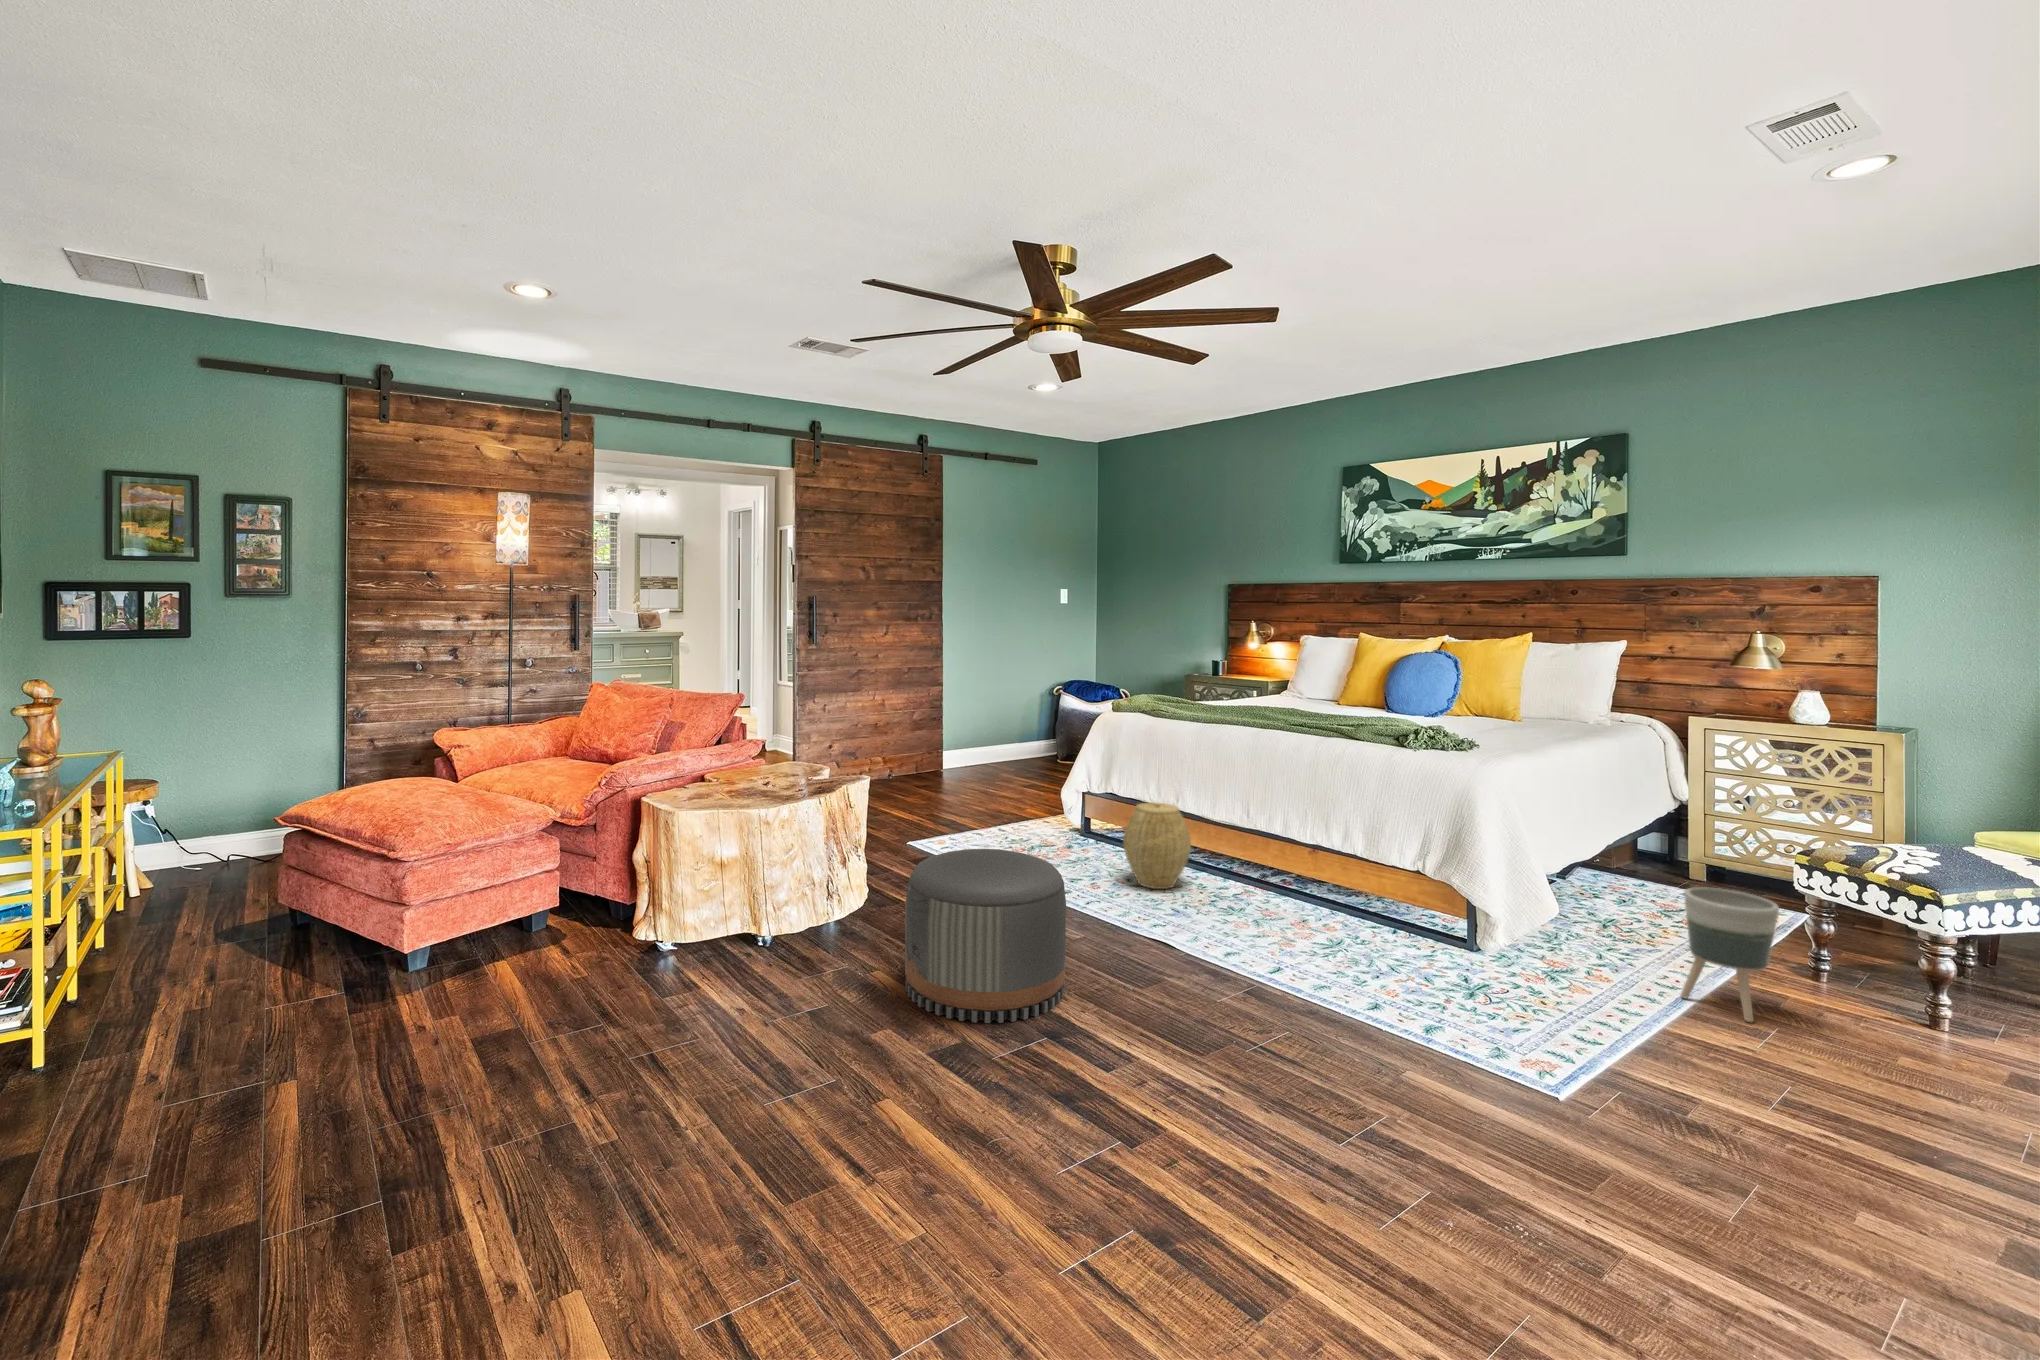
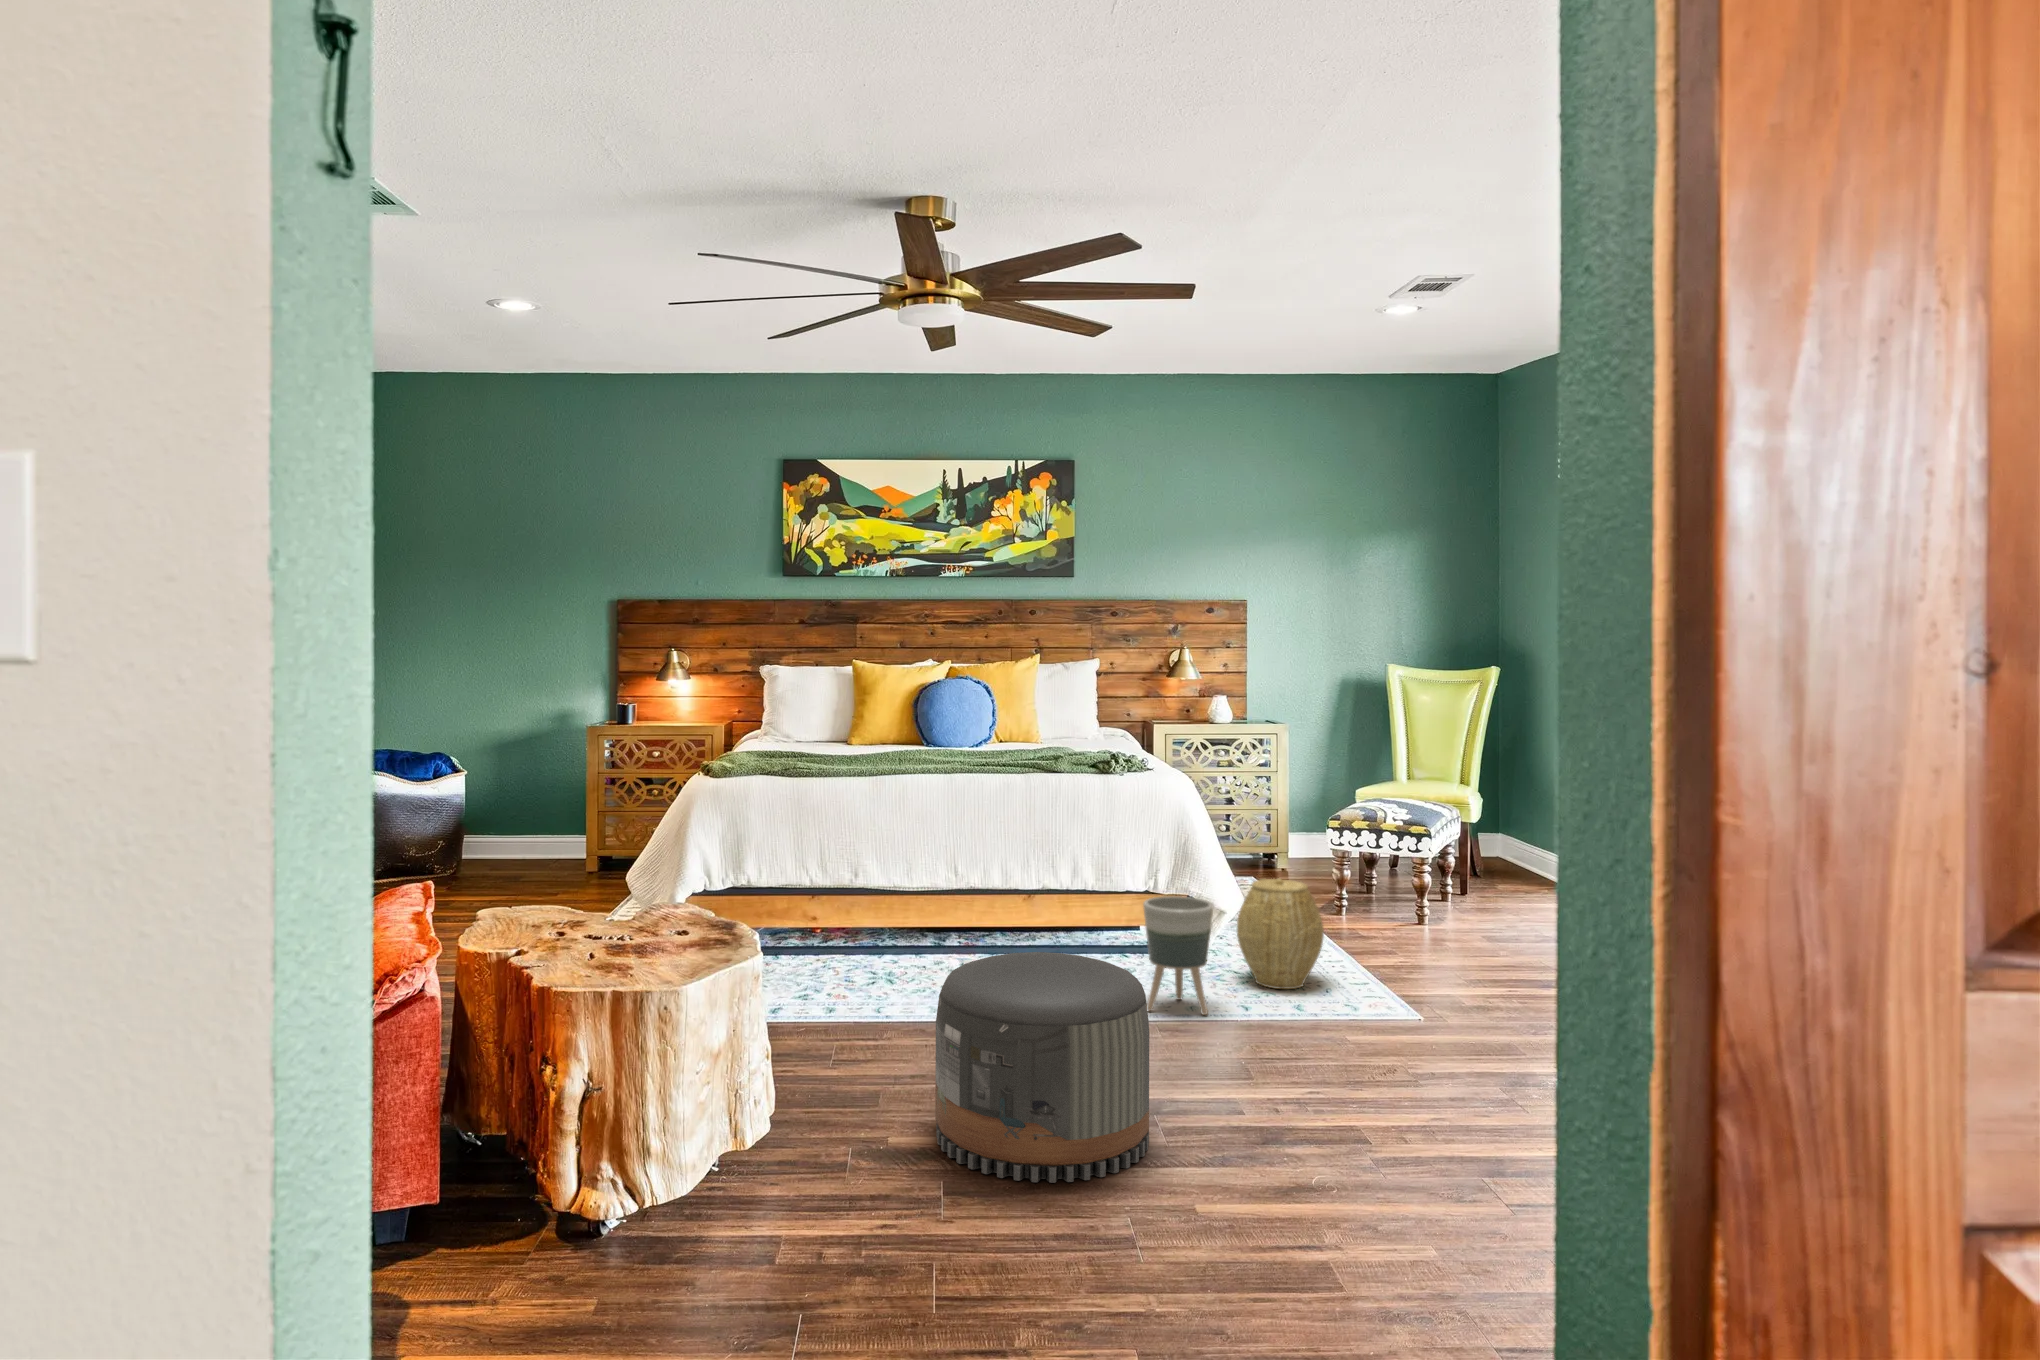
woven basket: present [1123,803,1191,889] -> present [1237,879,1324,989]
planter: present [1681,887,1779,1022] -> present [1143,896,1213,1015]

